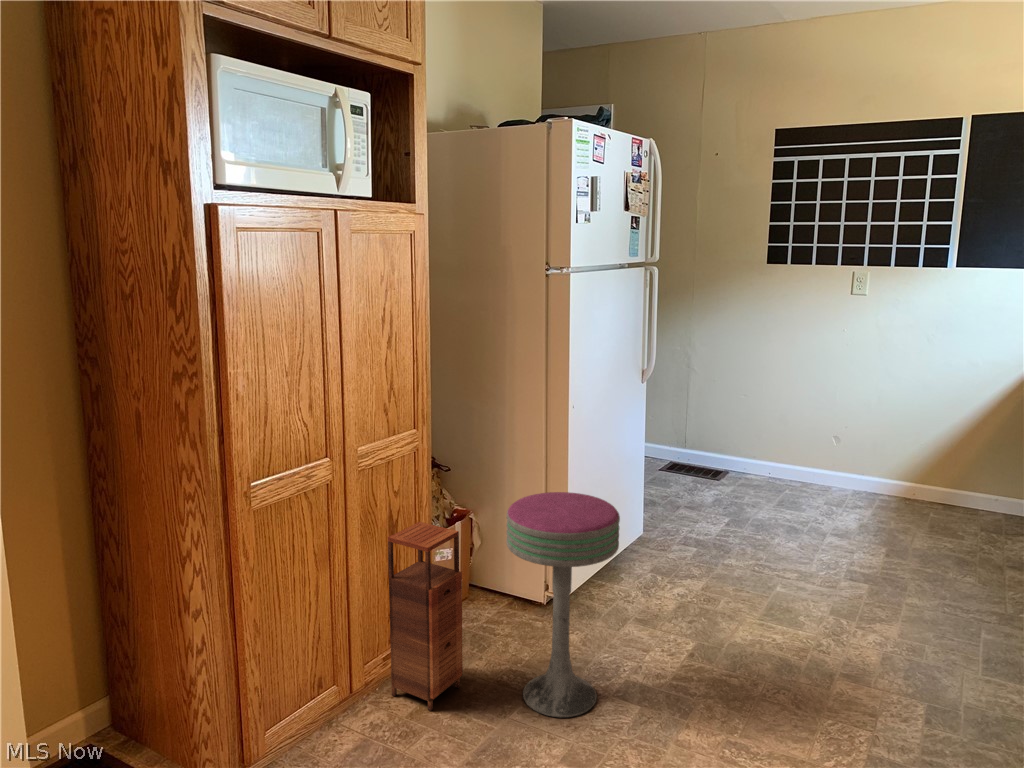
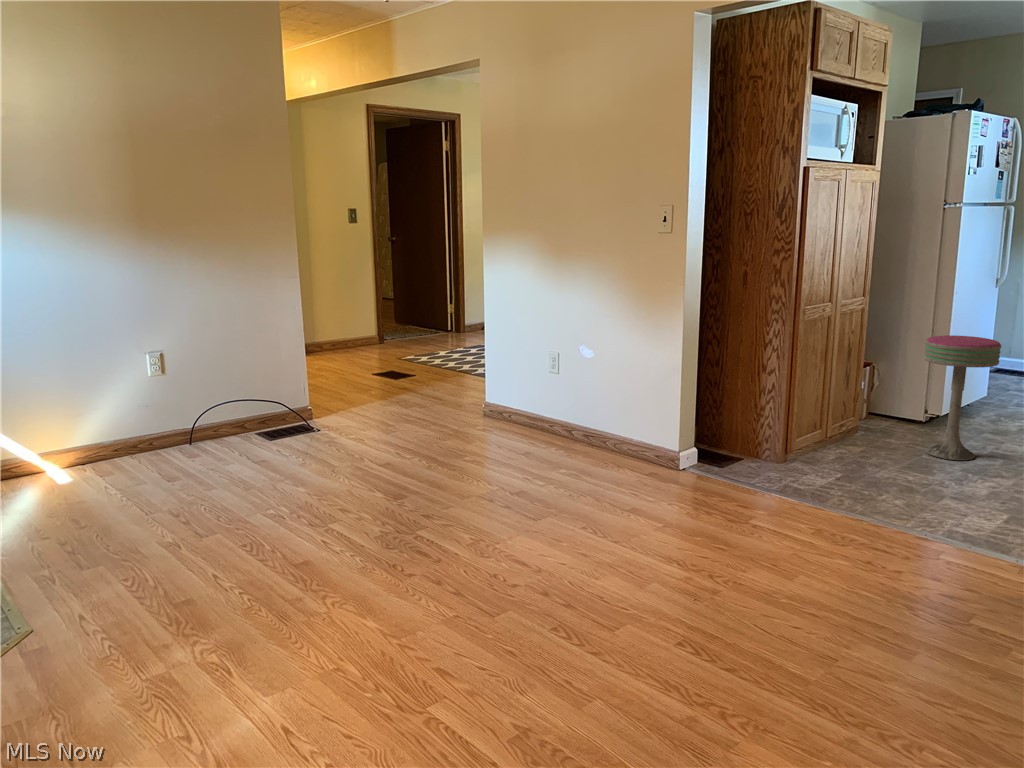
storage cabinet: present [388,522,463,711] -> none [843,350,892,453]

